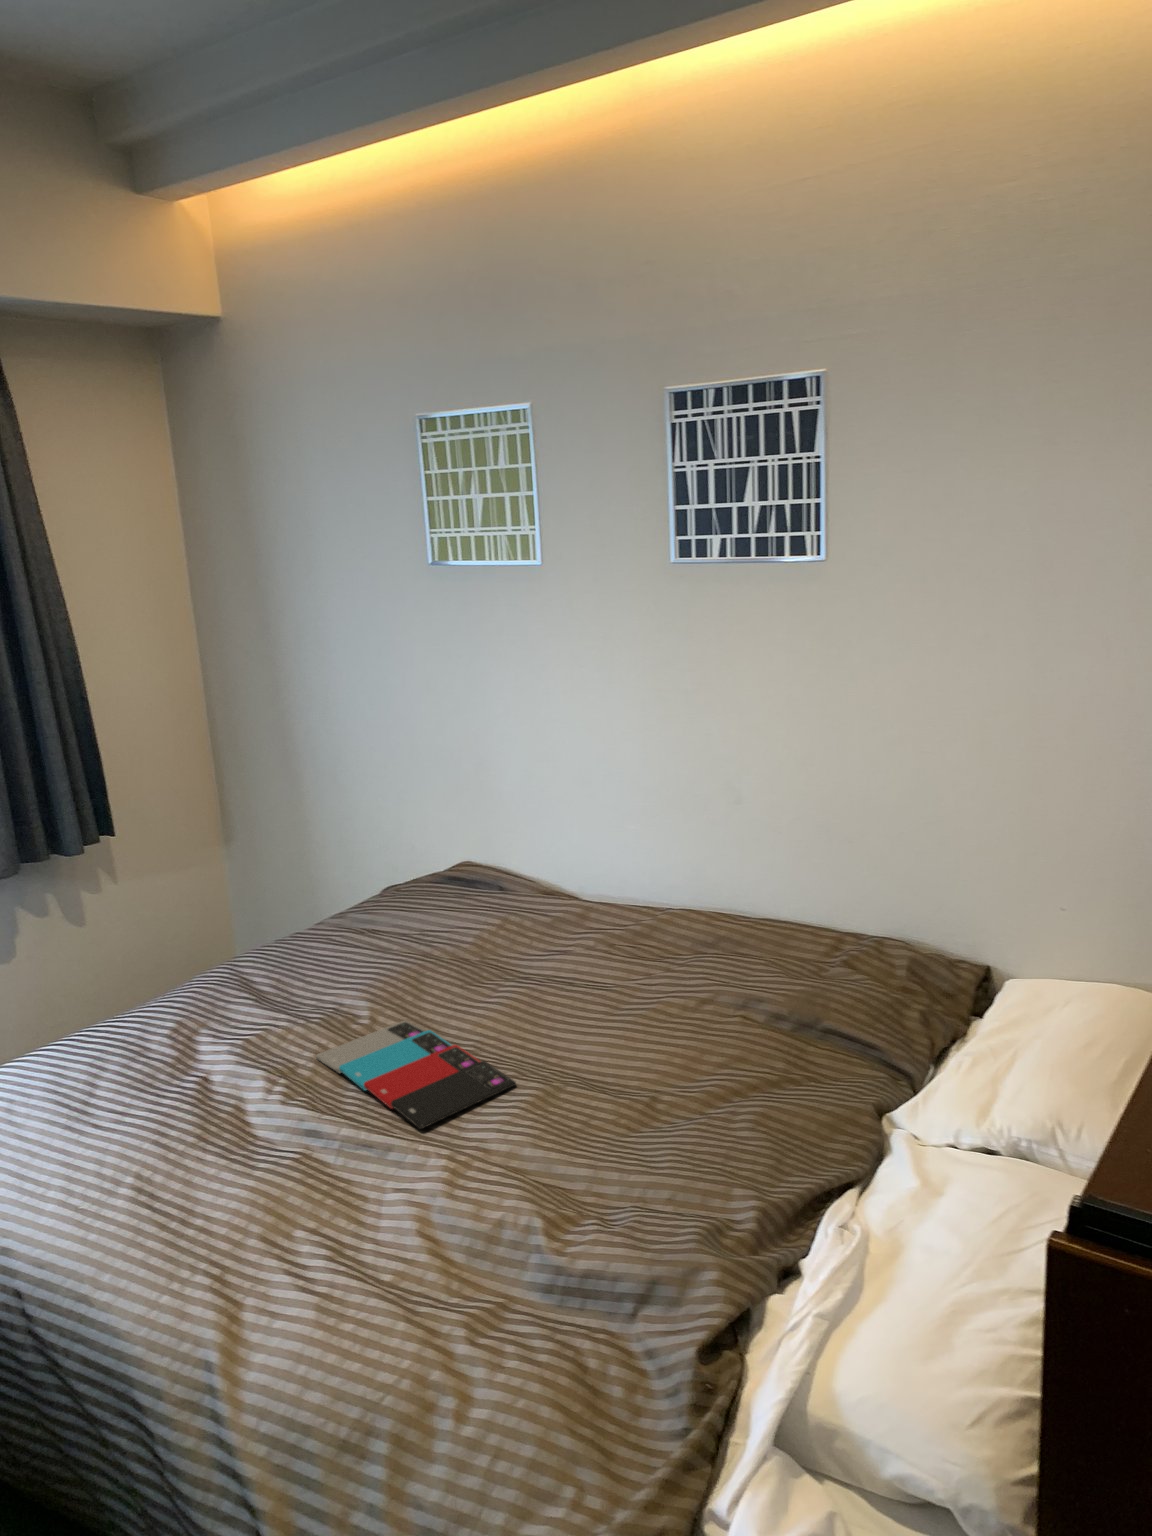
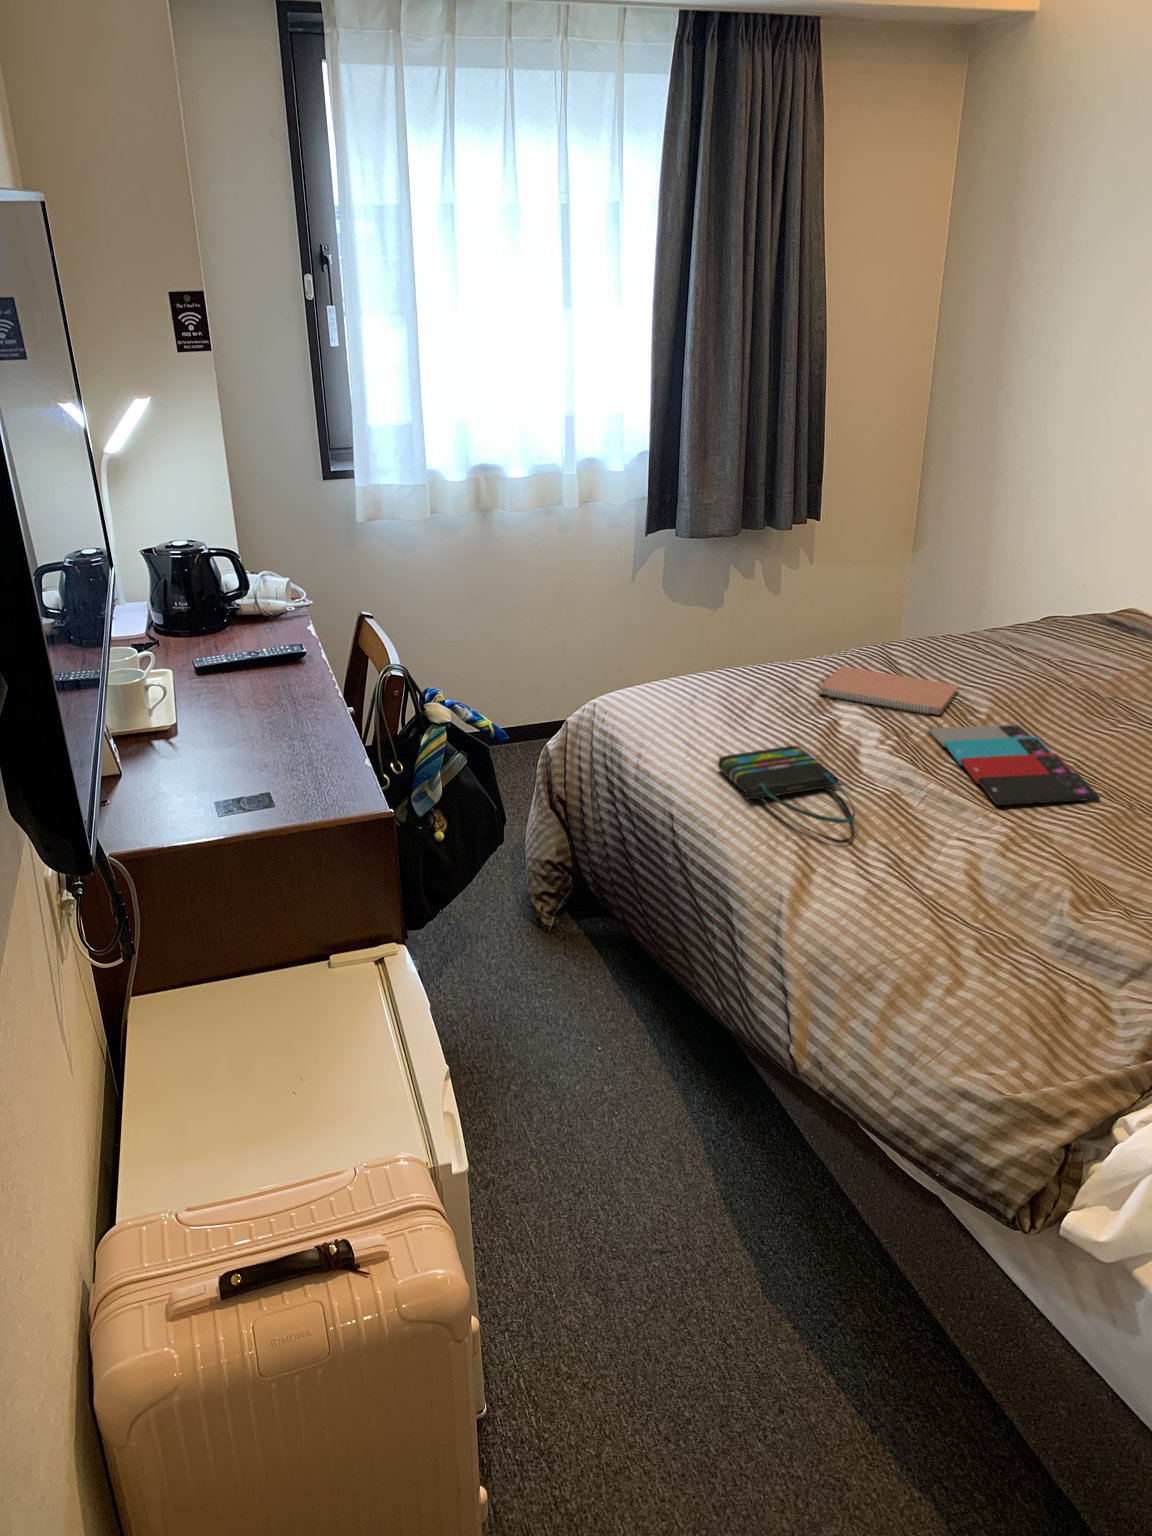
notebook: none [174,992,331,1048] -> present [820,666,958,715]
tote bag: none [69,1130,274,1253] -> present [718,746,855,843]

